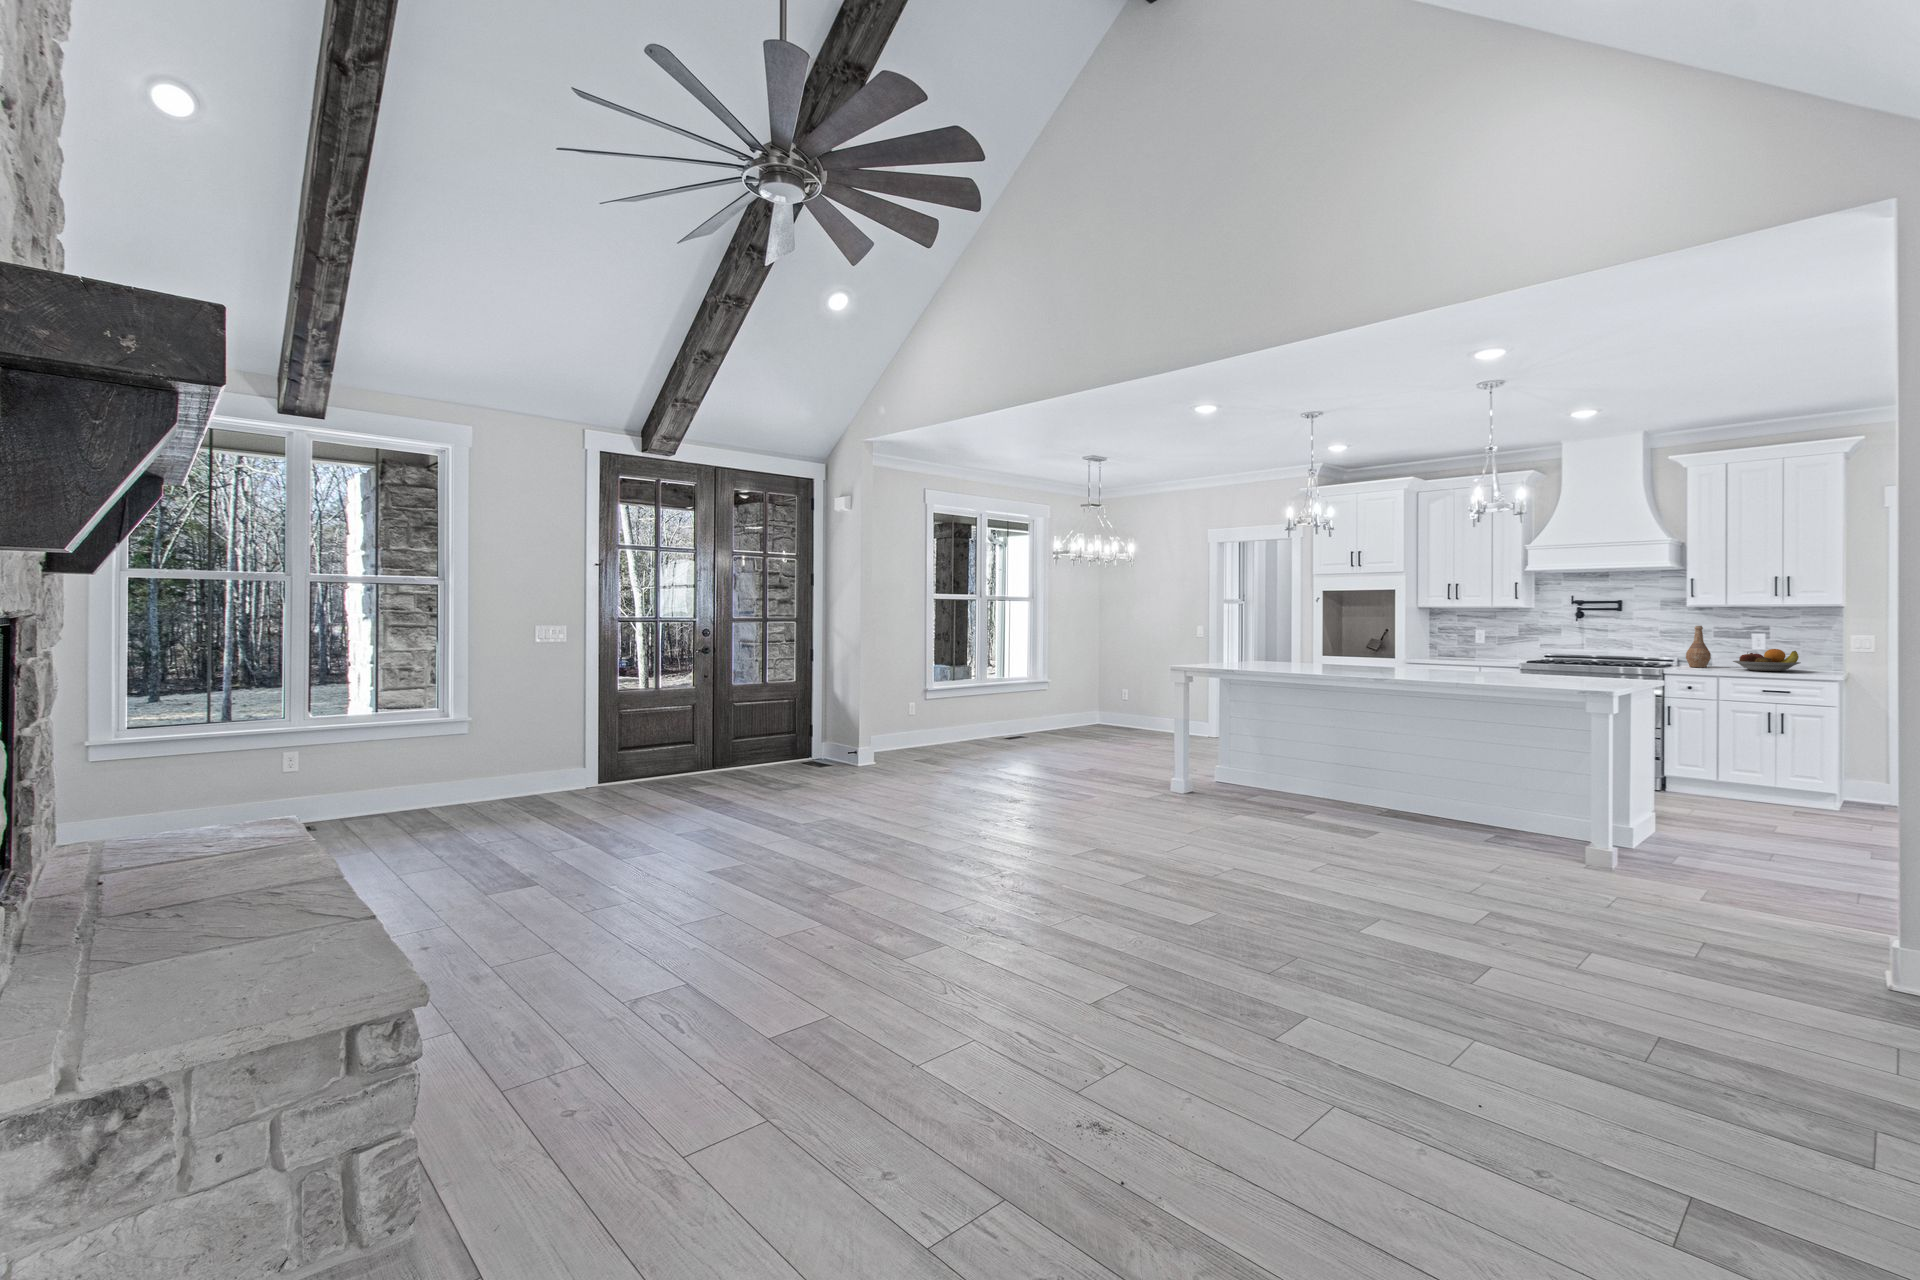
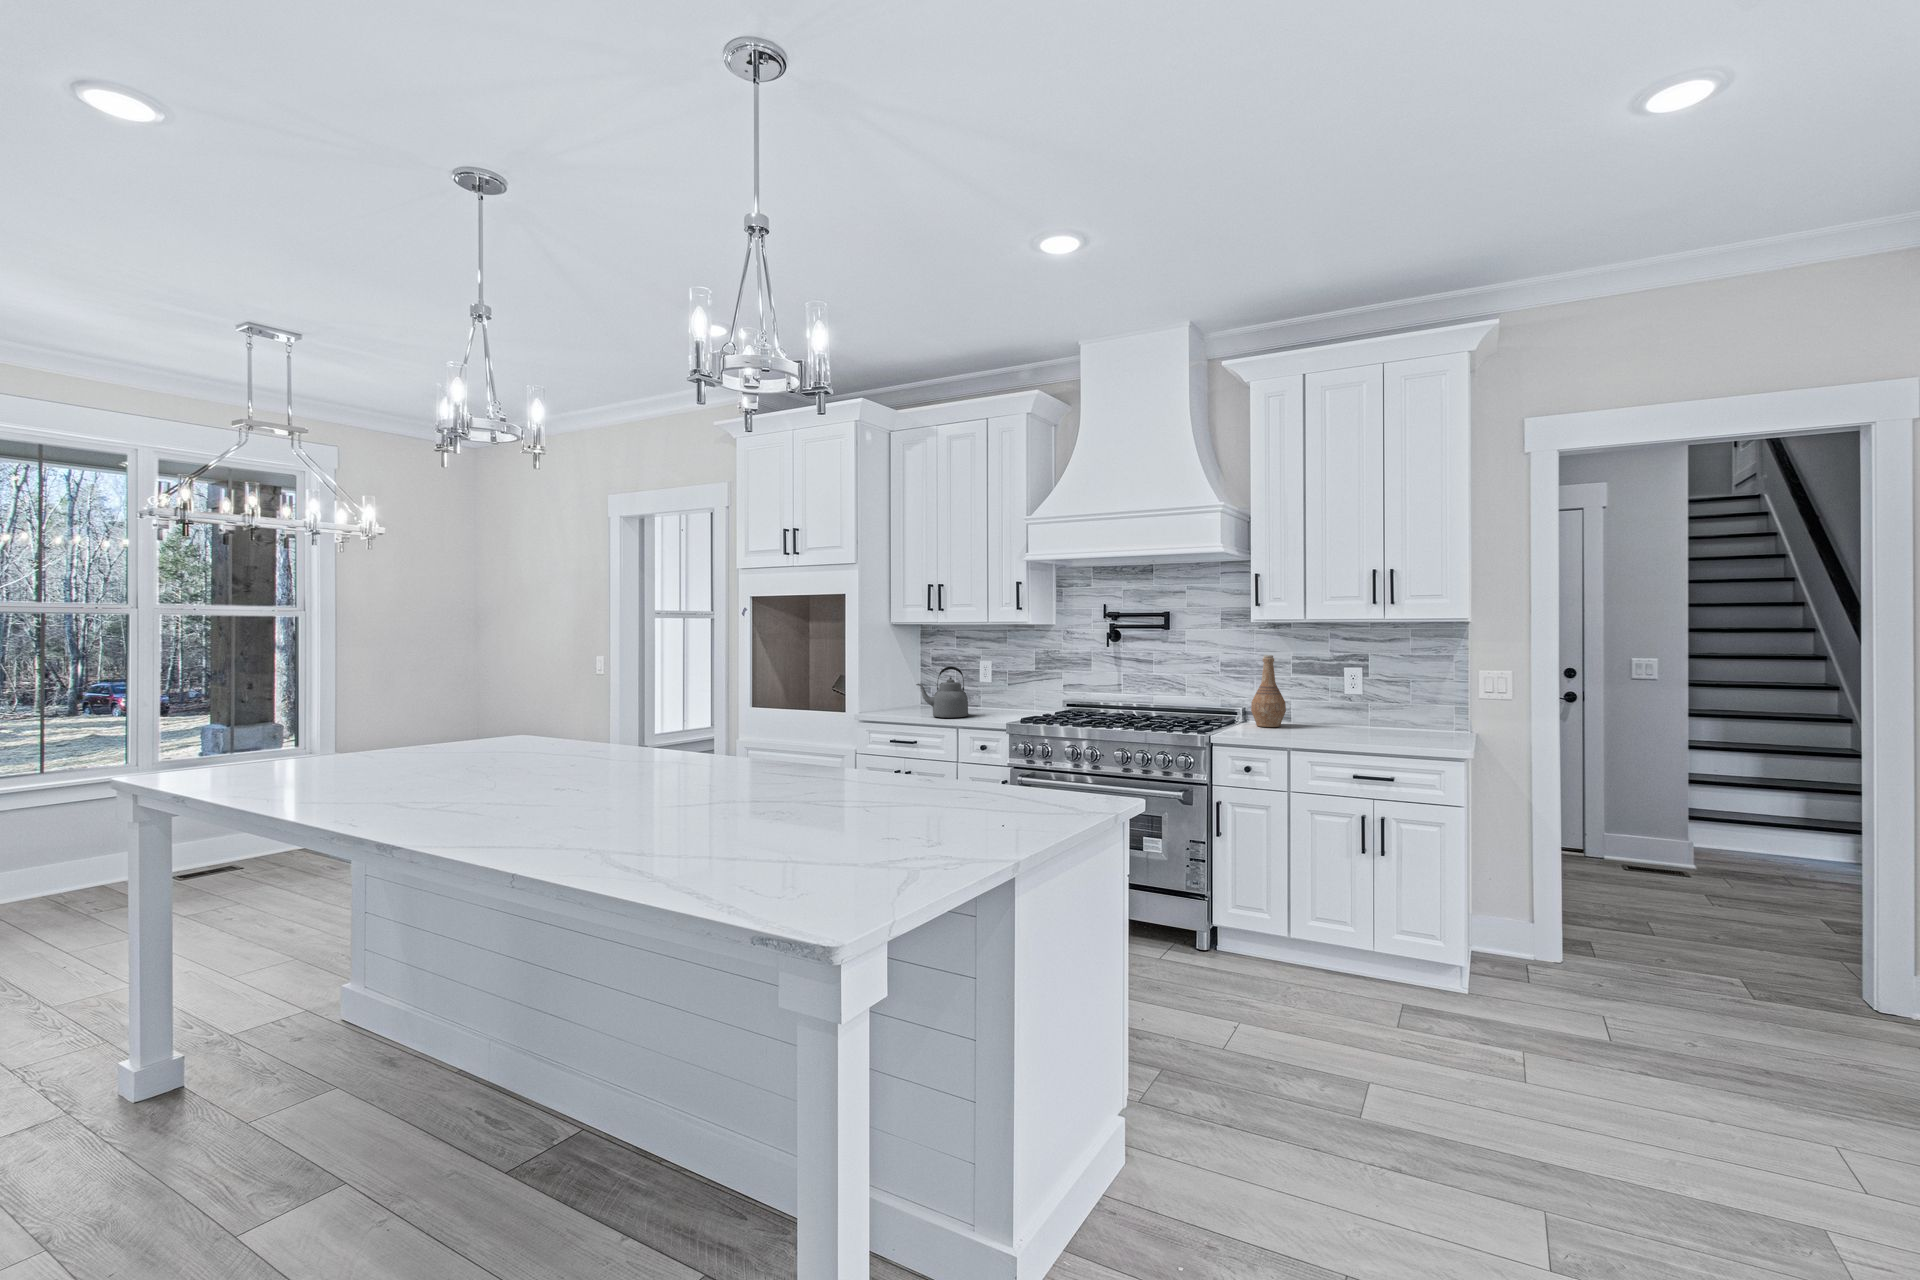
kettle: none [1448,632,1482,662] -> present [916,666,968,717]
fruit bowl: present [1733,649,1801,671] -> none [1313,697,1409,736]

